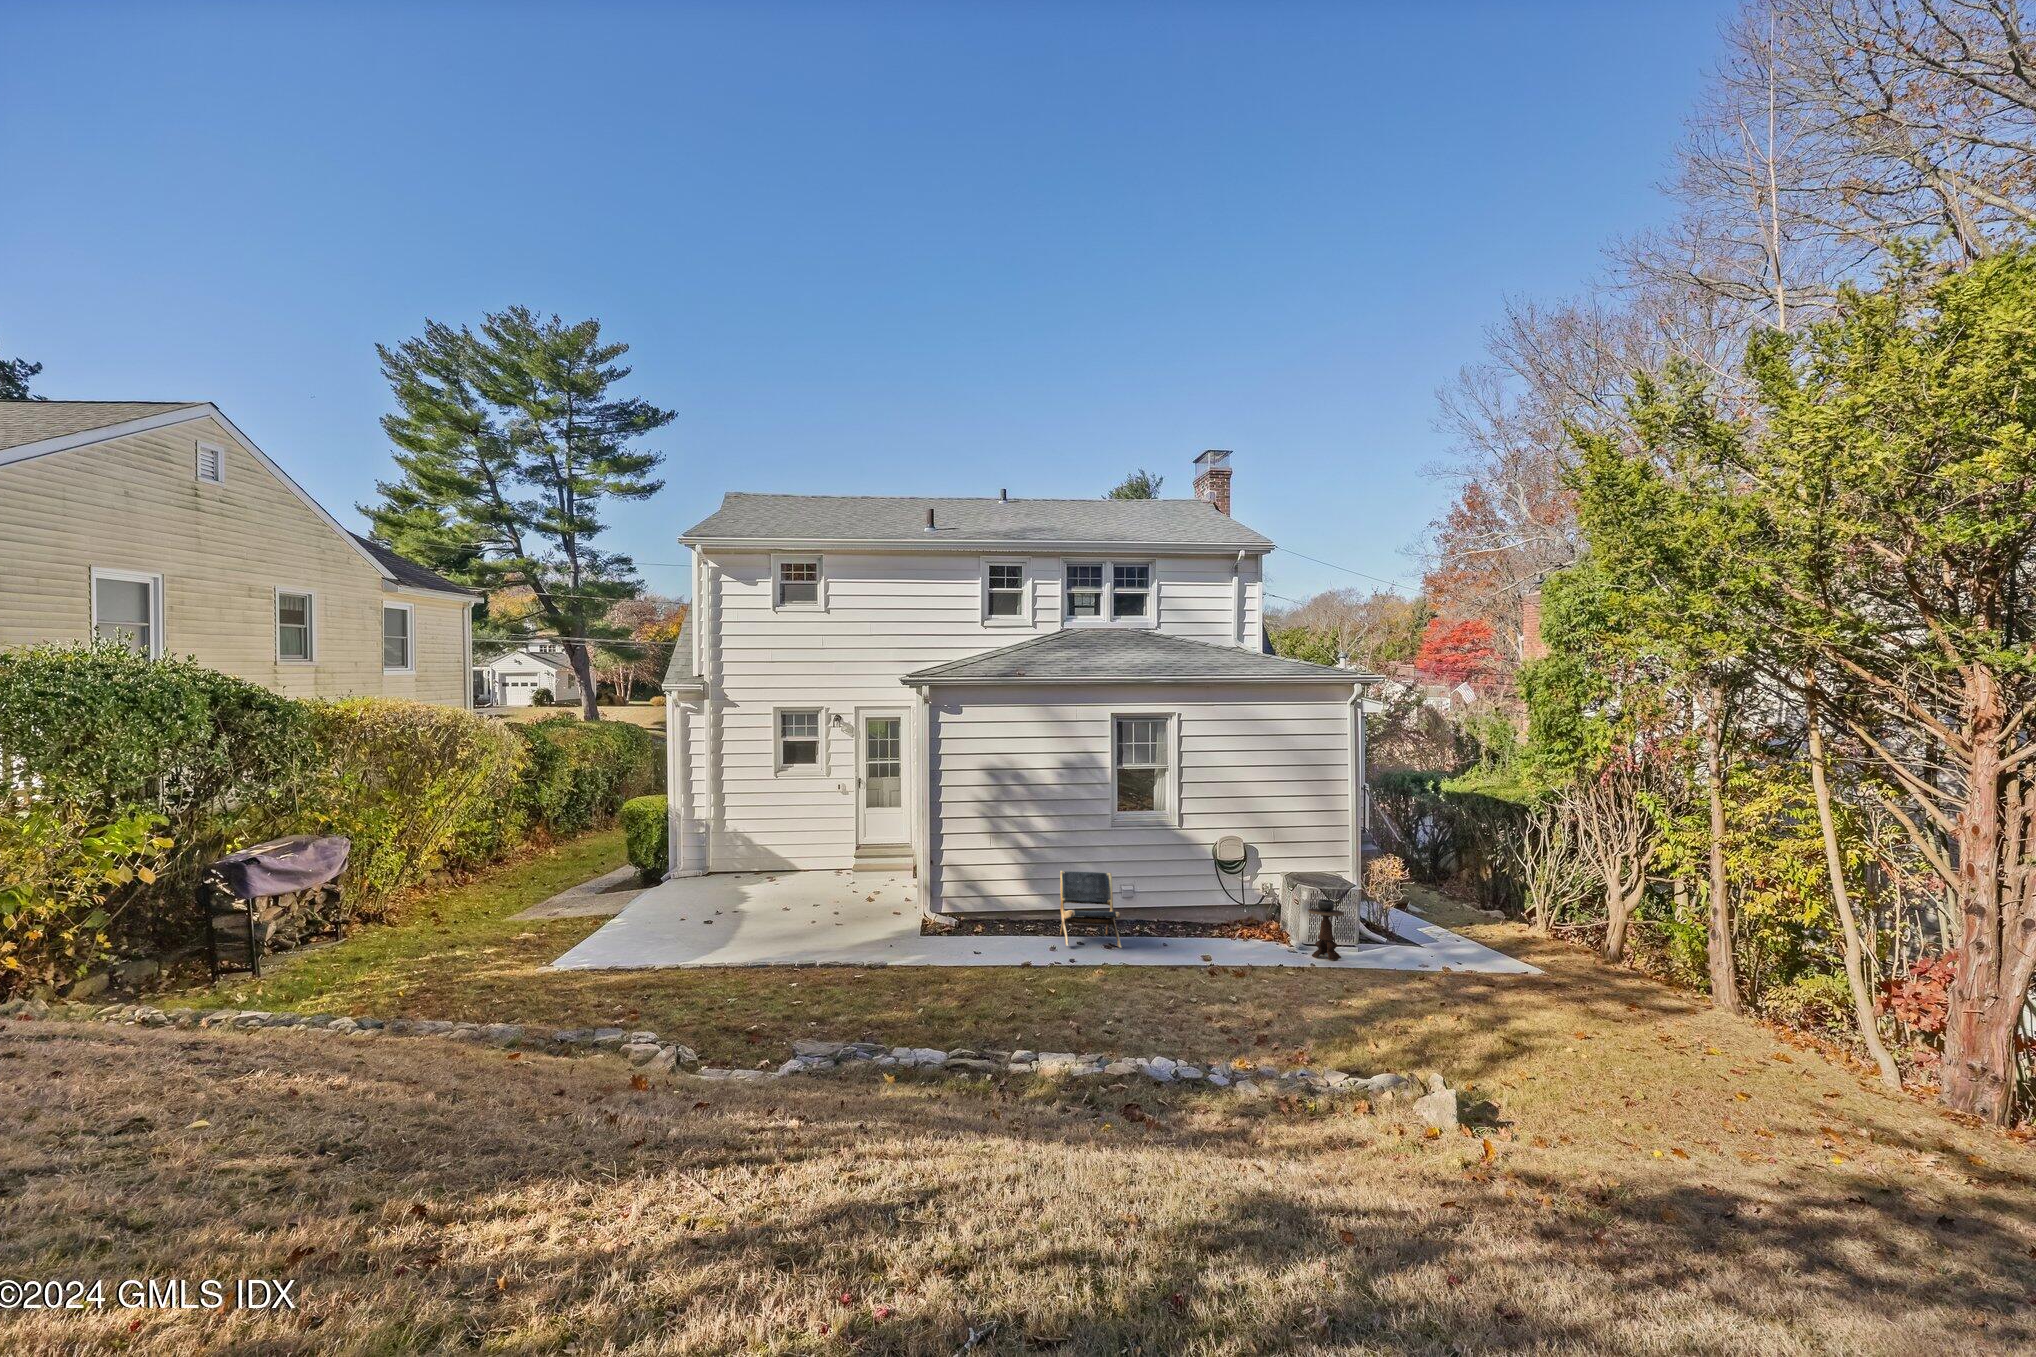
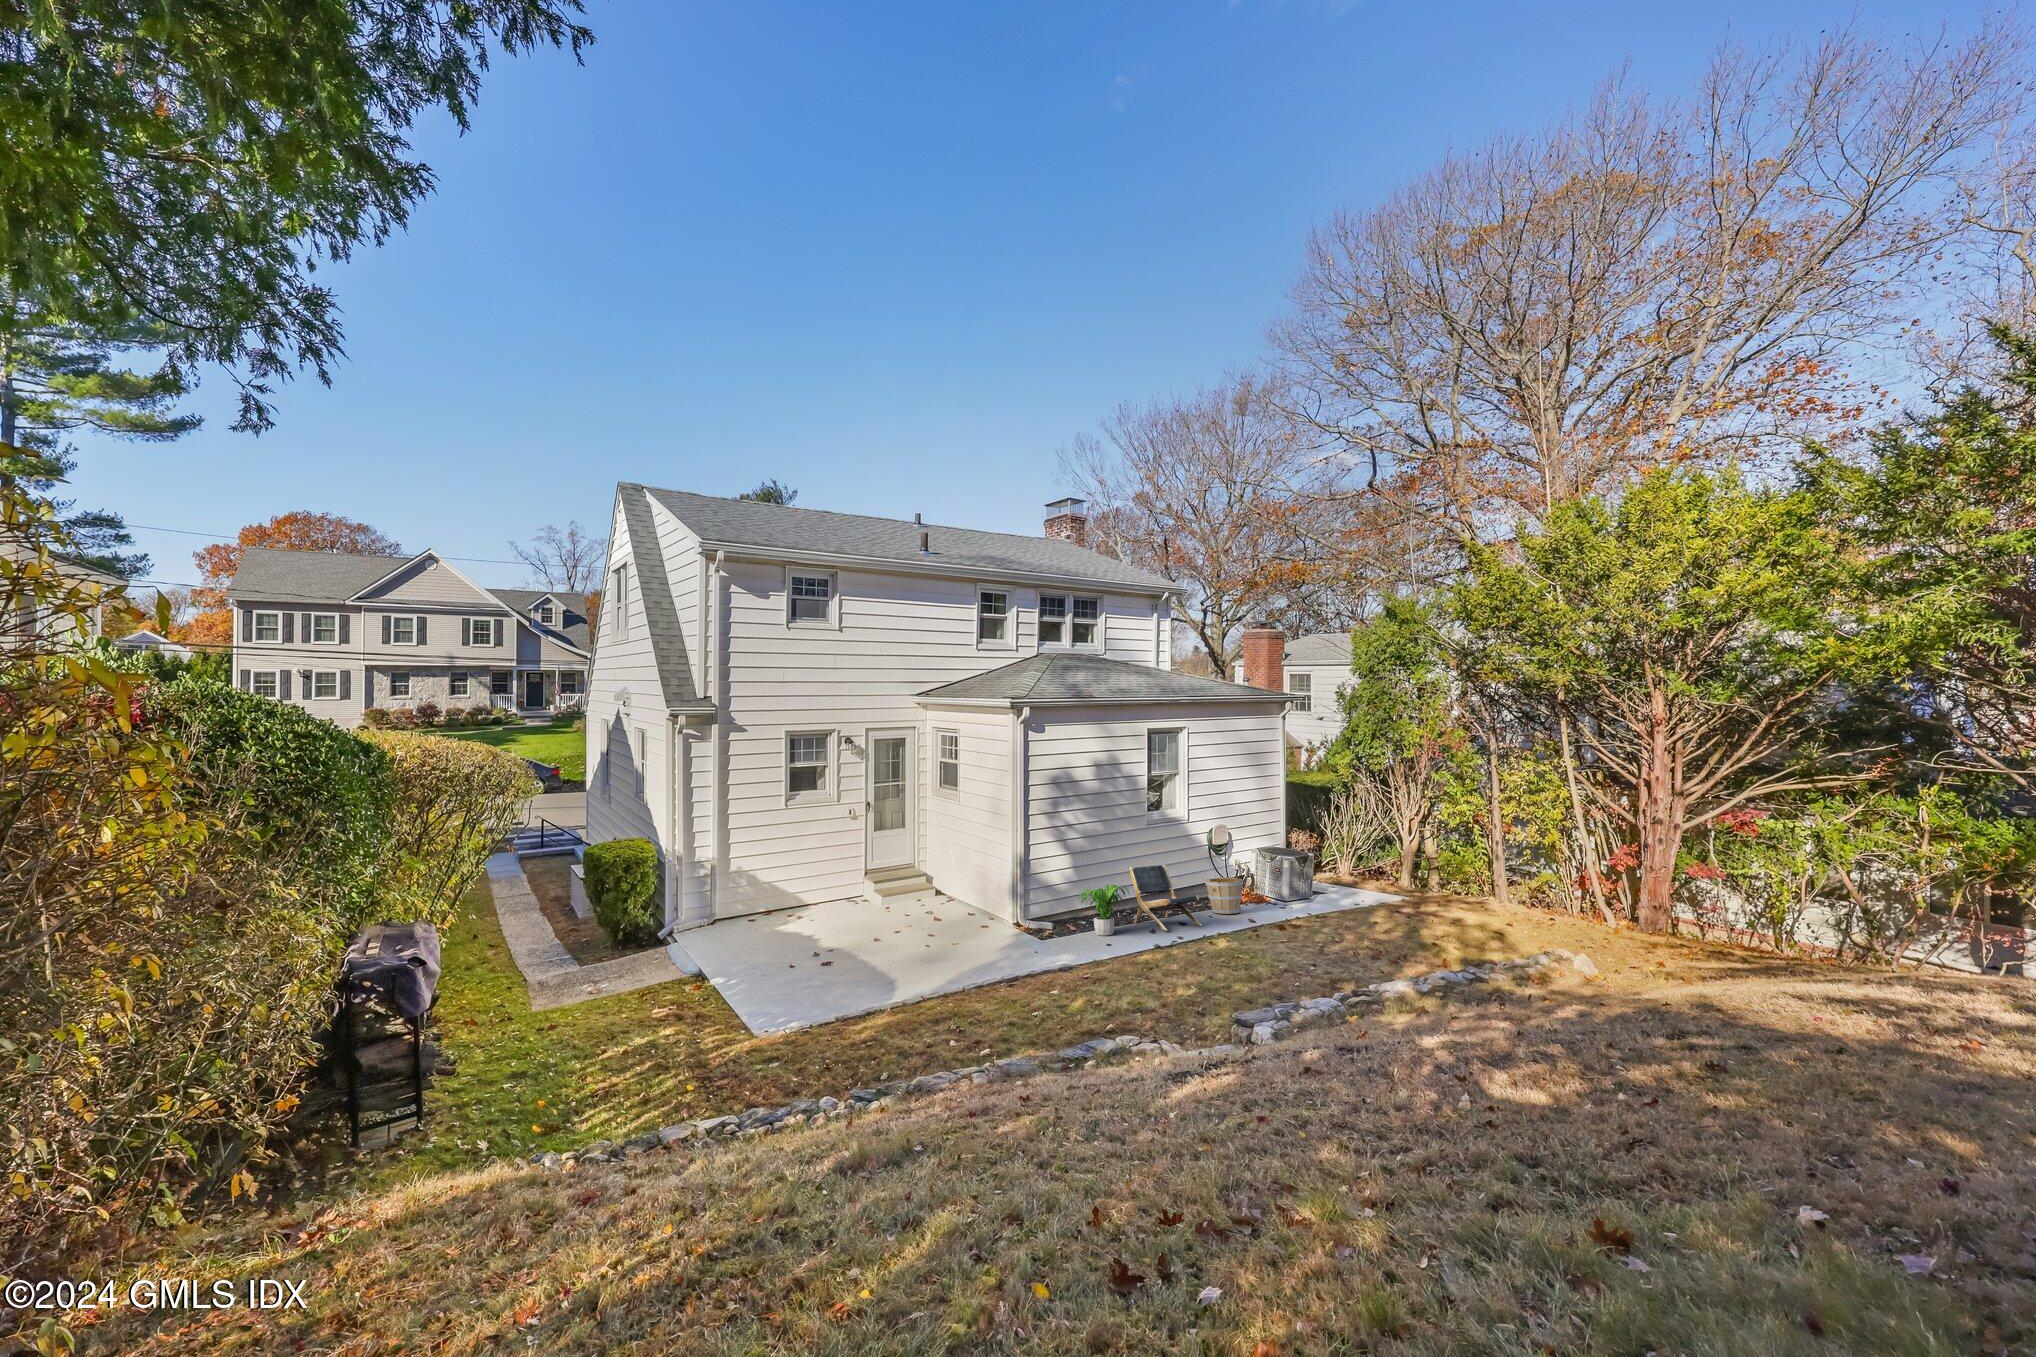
potted plant: none [980,886,1033,941] -> present [1079,885,1129,935]
wooden bucket: none [1166,897,1212,942] -> present [1205,877,1243,914]
side table: present [1308,899,1344,960] -> none [1315,866,1343,911]

